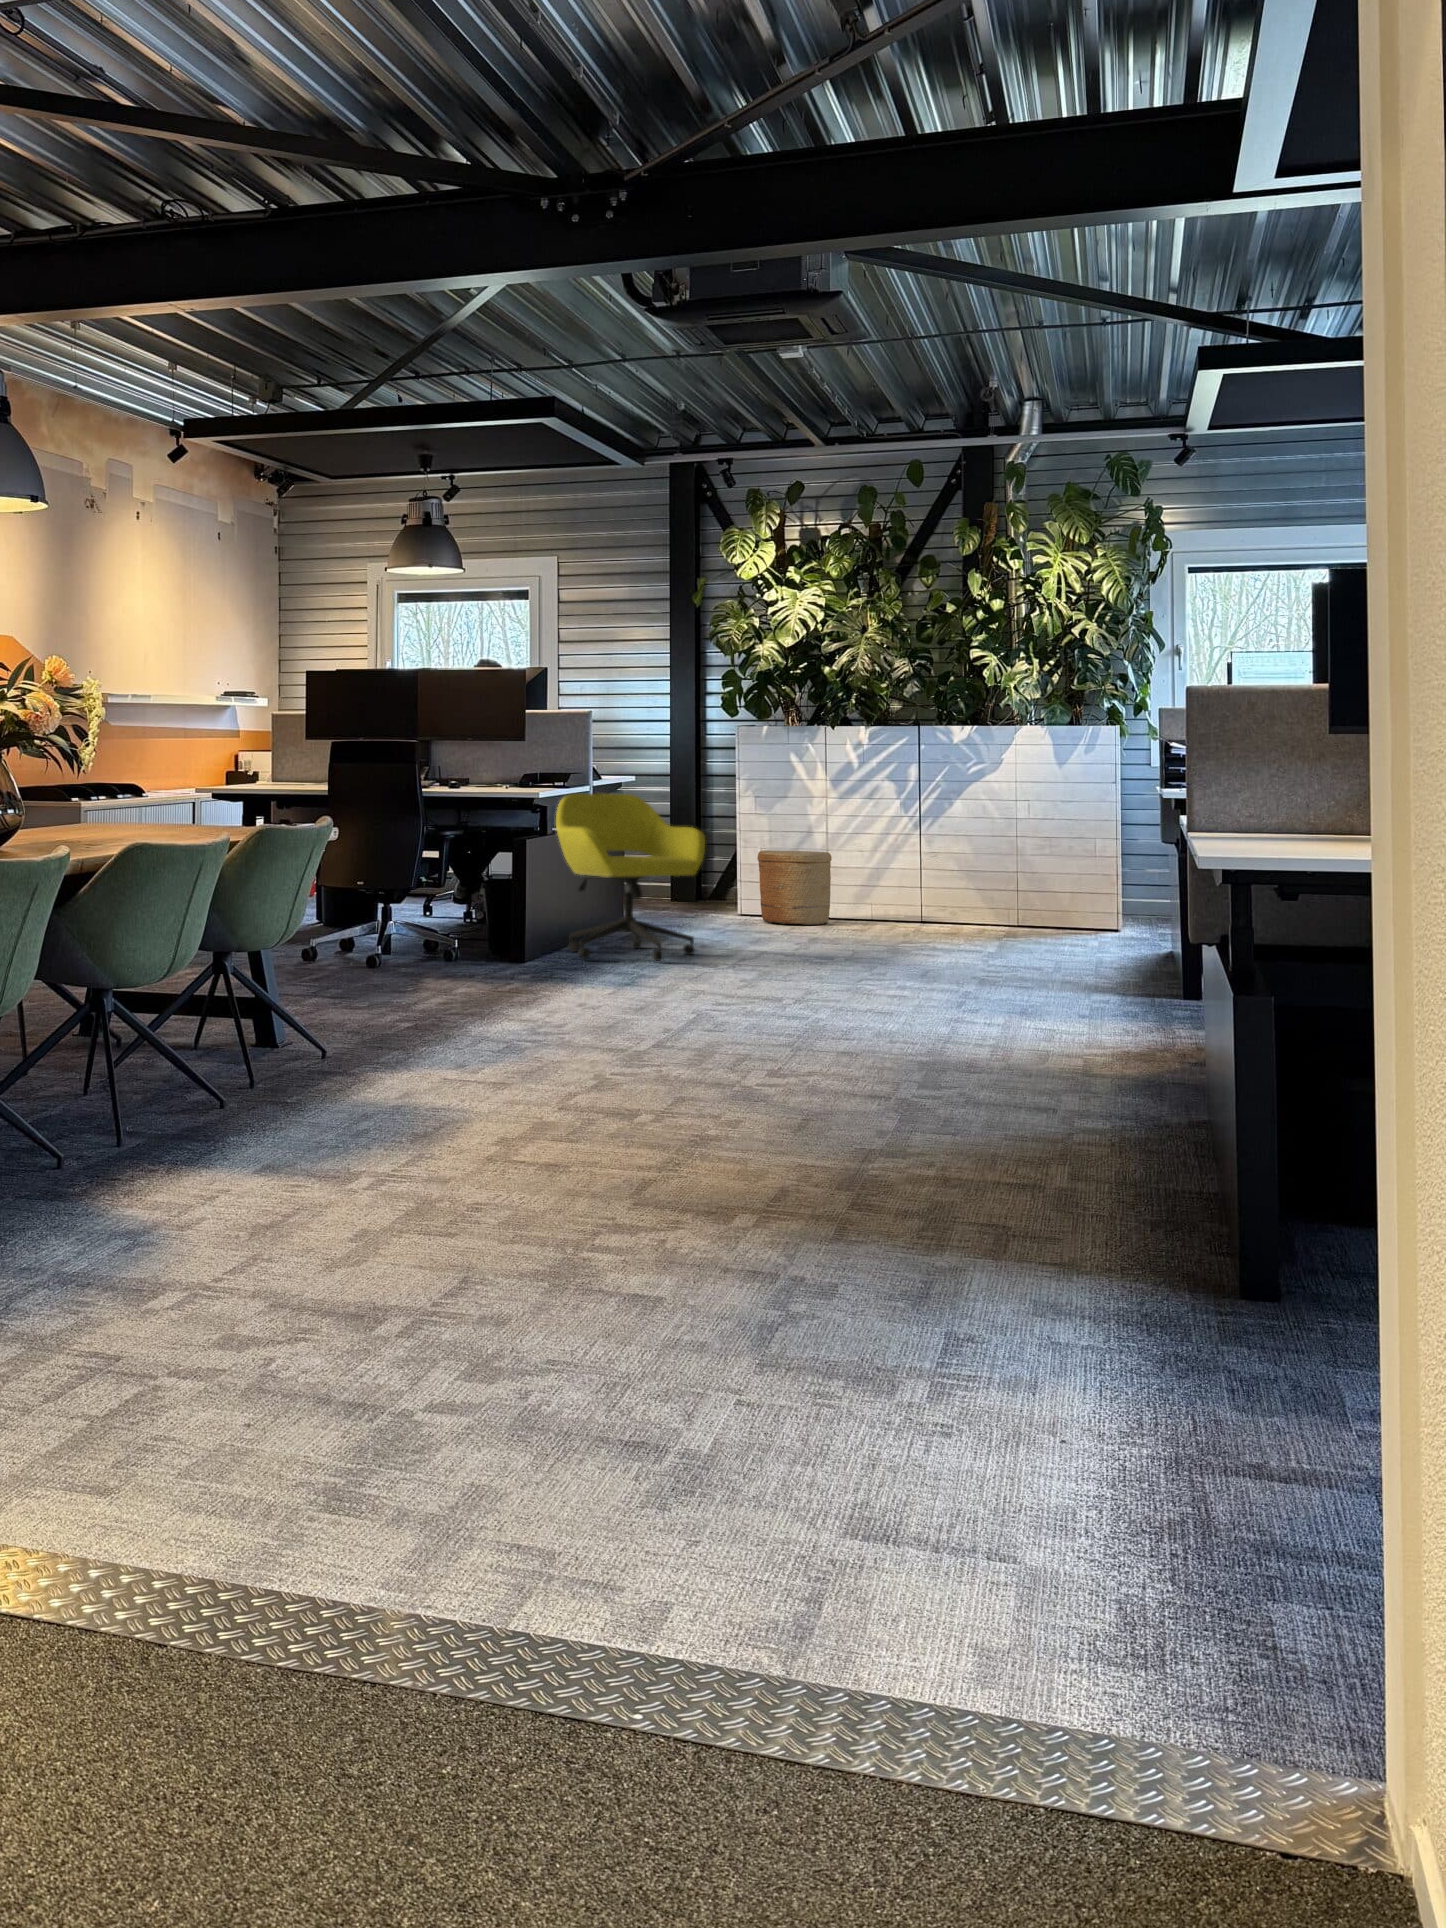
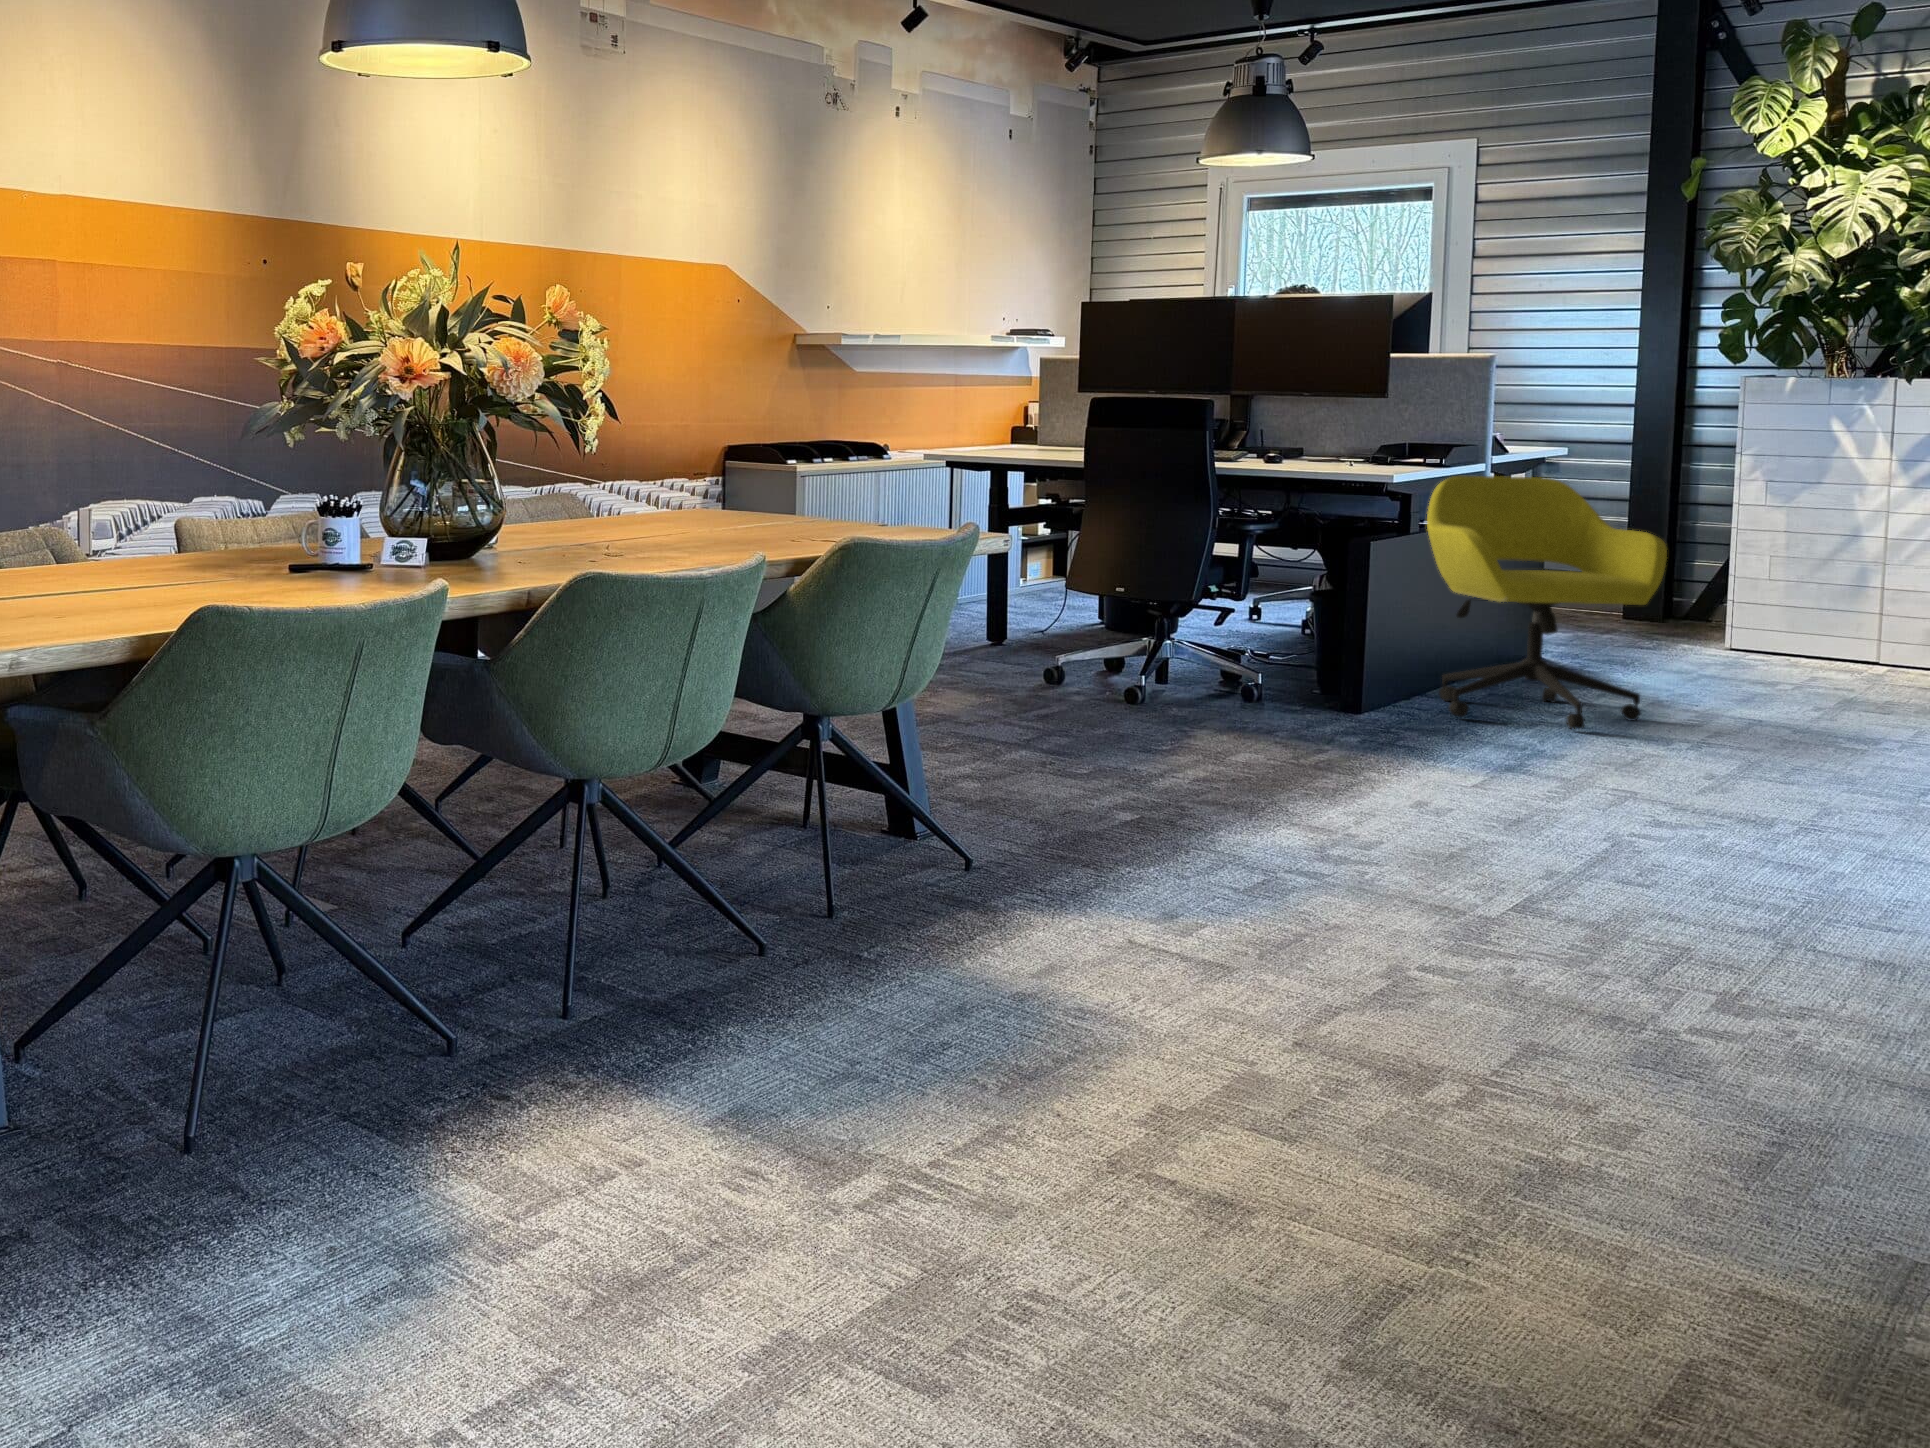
woven basket: present [757,850,832,925] -> none [1763,561,1892,676]

